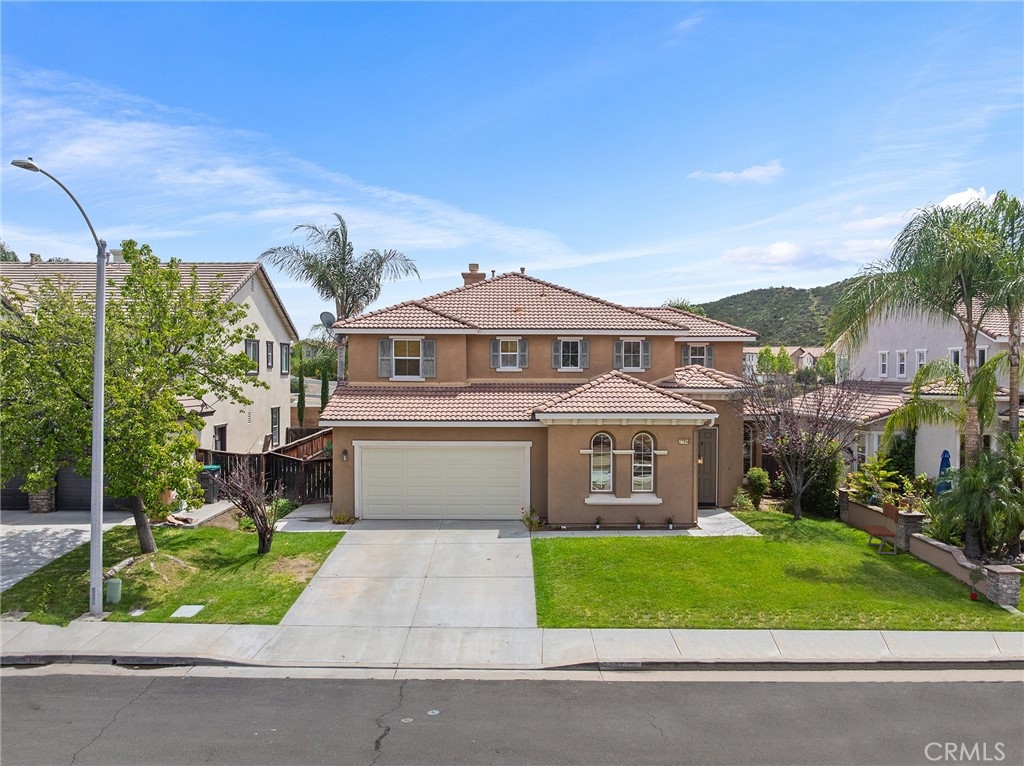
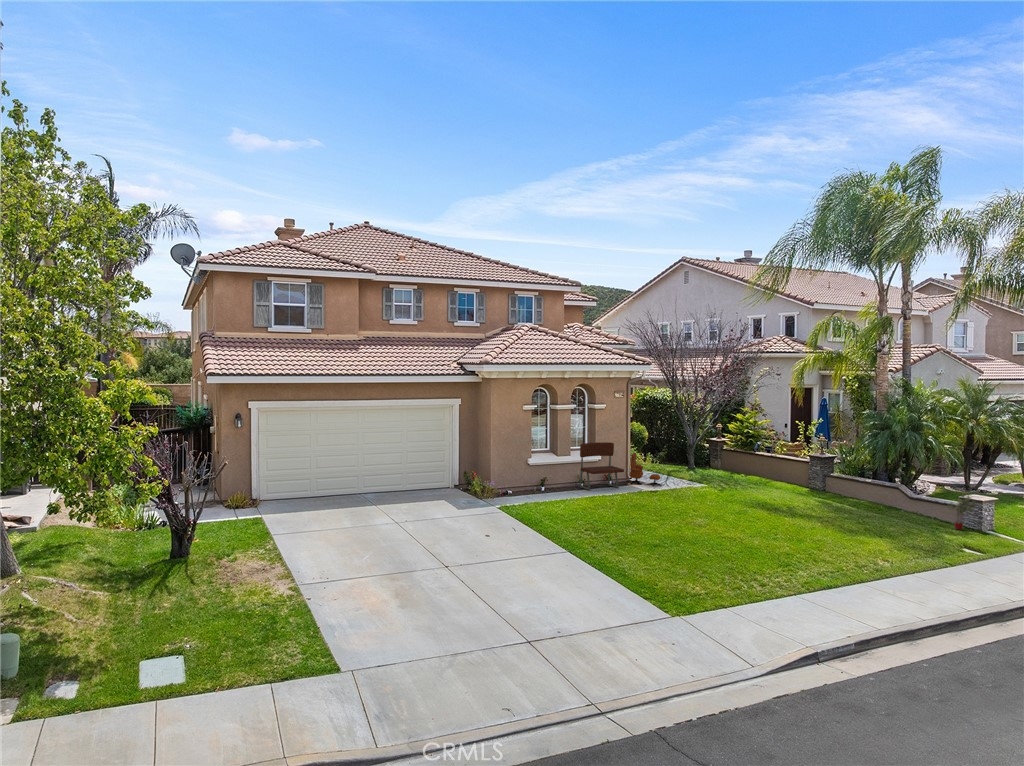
lounge chair: none [692,500,725,534] -> present [628,453,661,486]
bench: present [862,502,899,555] -> present [579,442,624,490]

